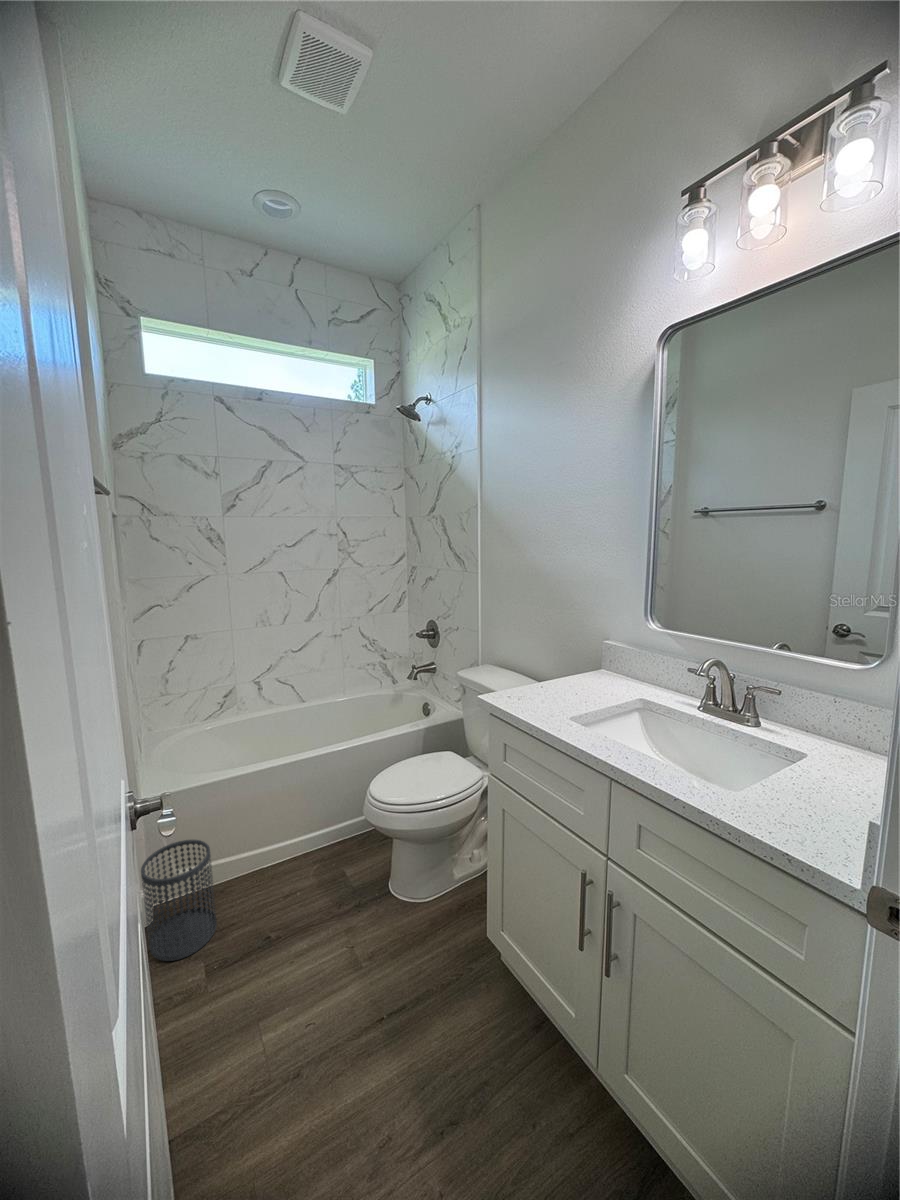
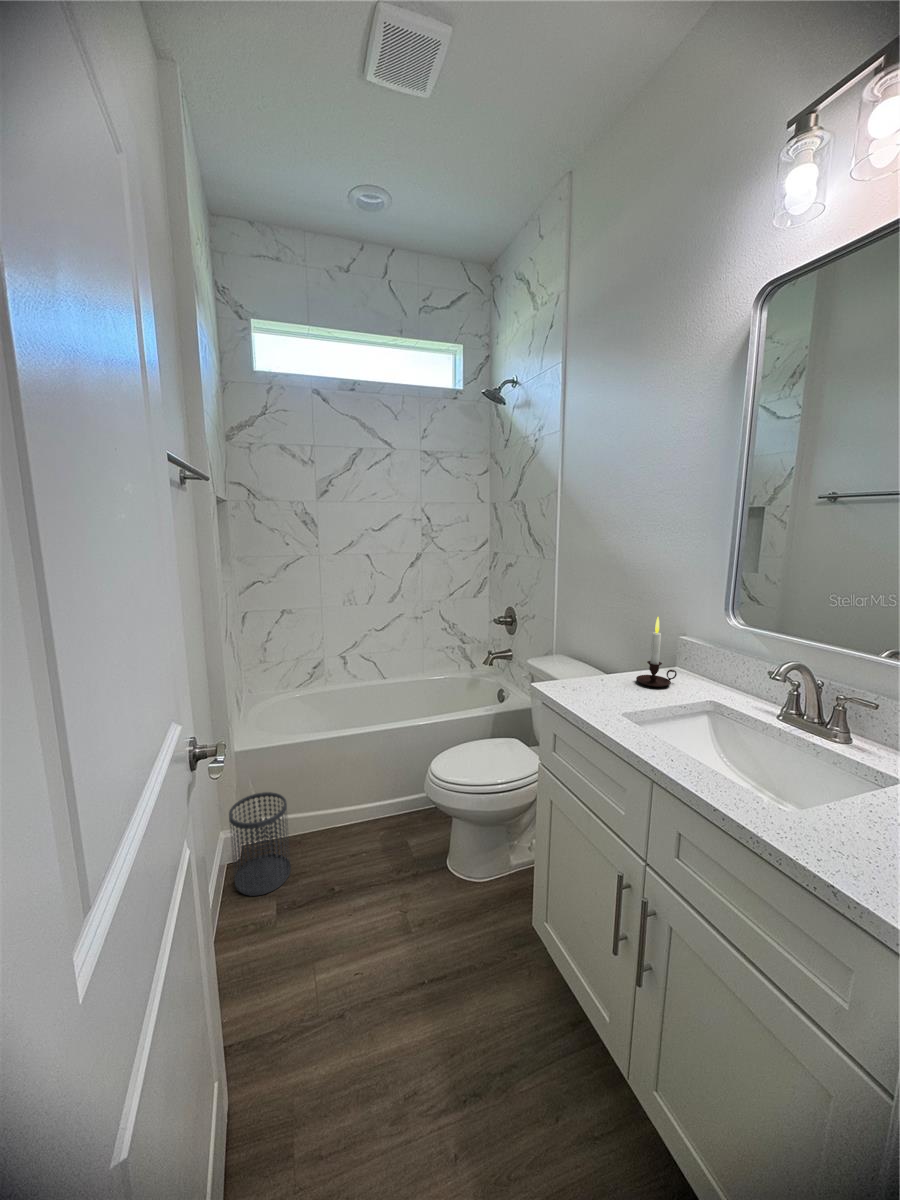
candle: none [572,624,607,690] -> present [636,617,677,687]

